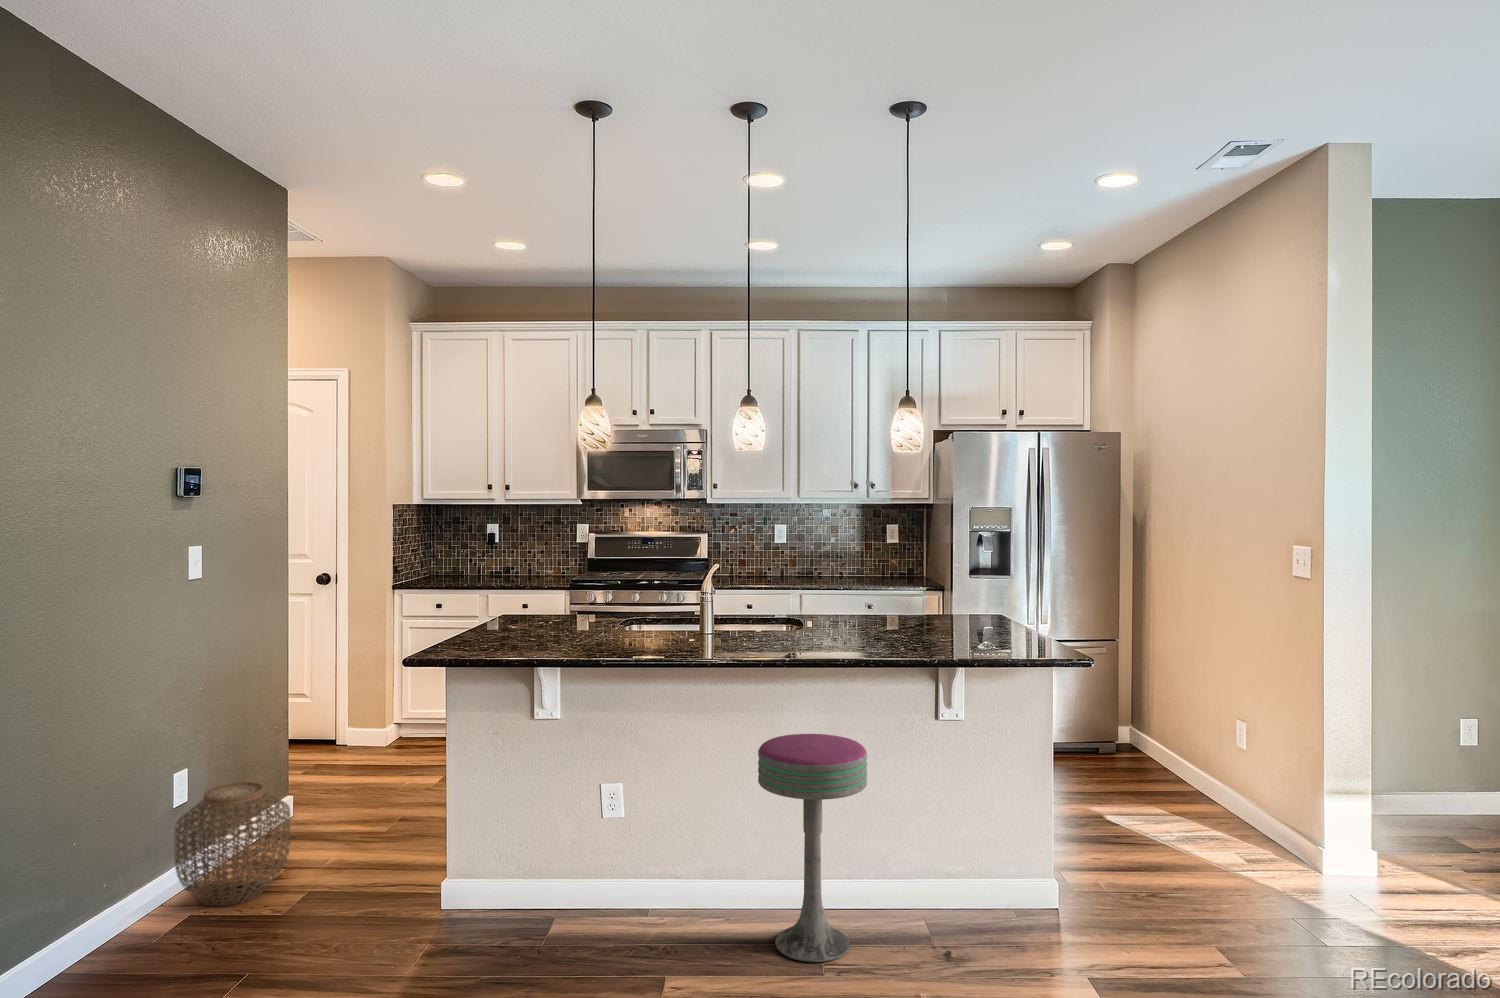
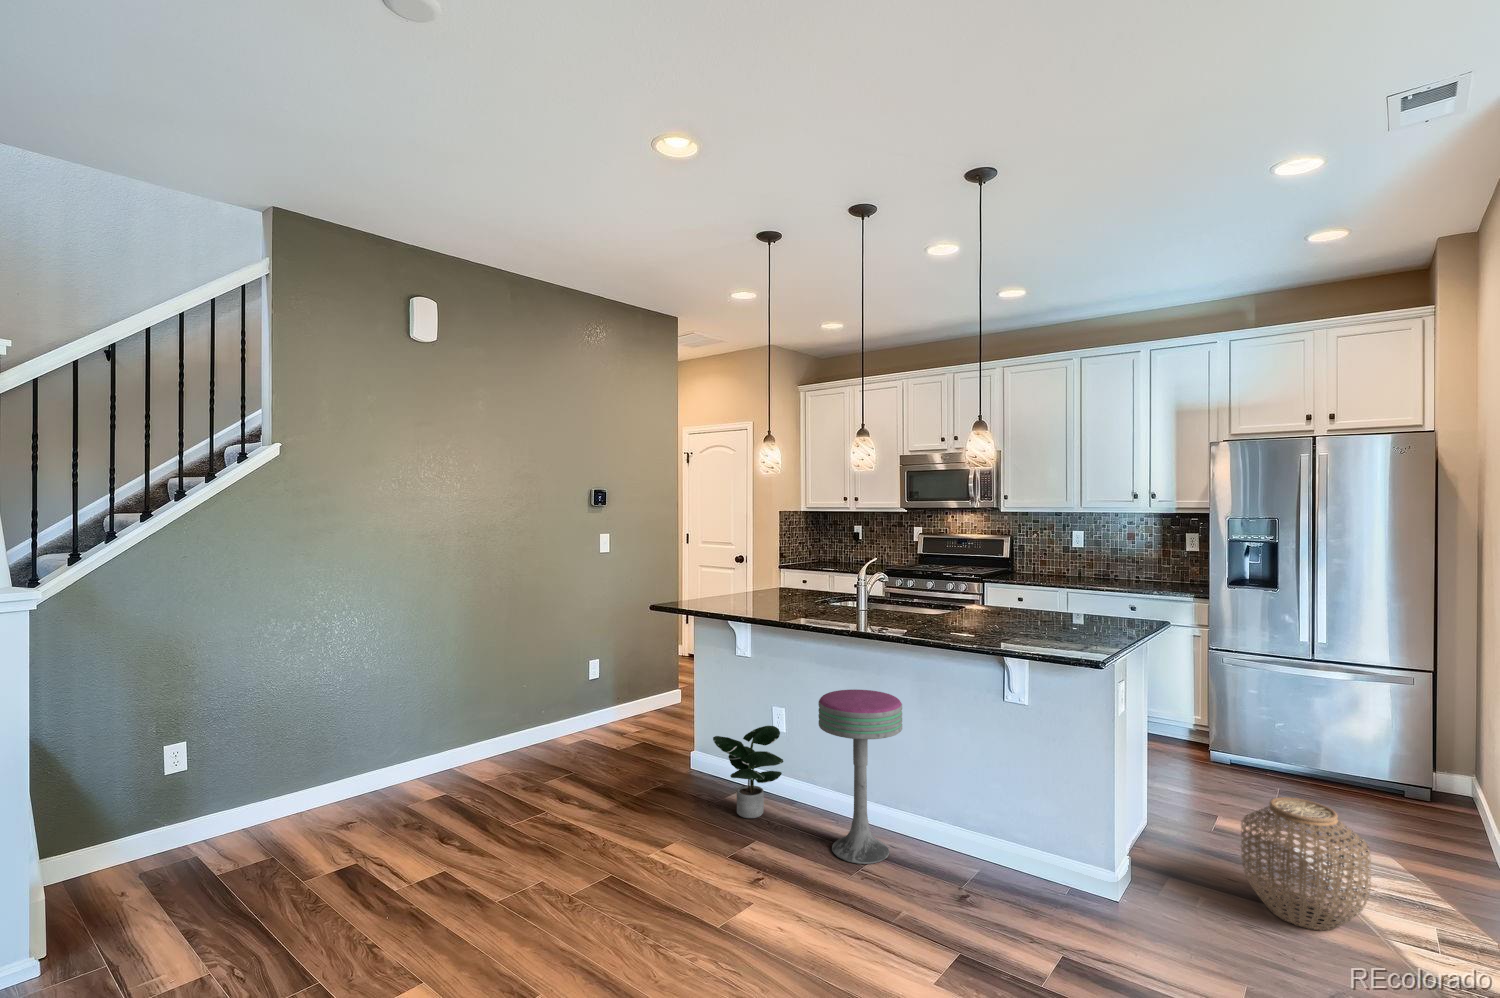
woven basket: present [175,782,290,906] -> present [1241,797,1371,930]
potted plant: none [574,811,690,954] -> present [713,725,783,818]

